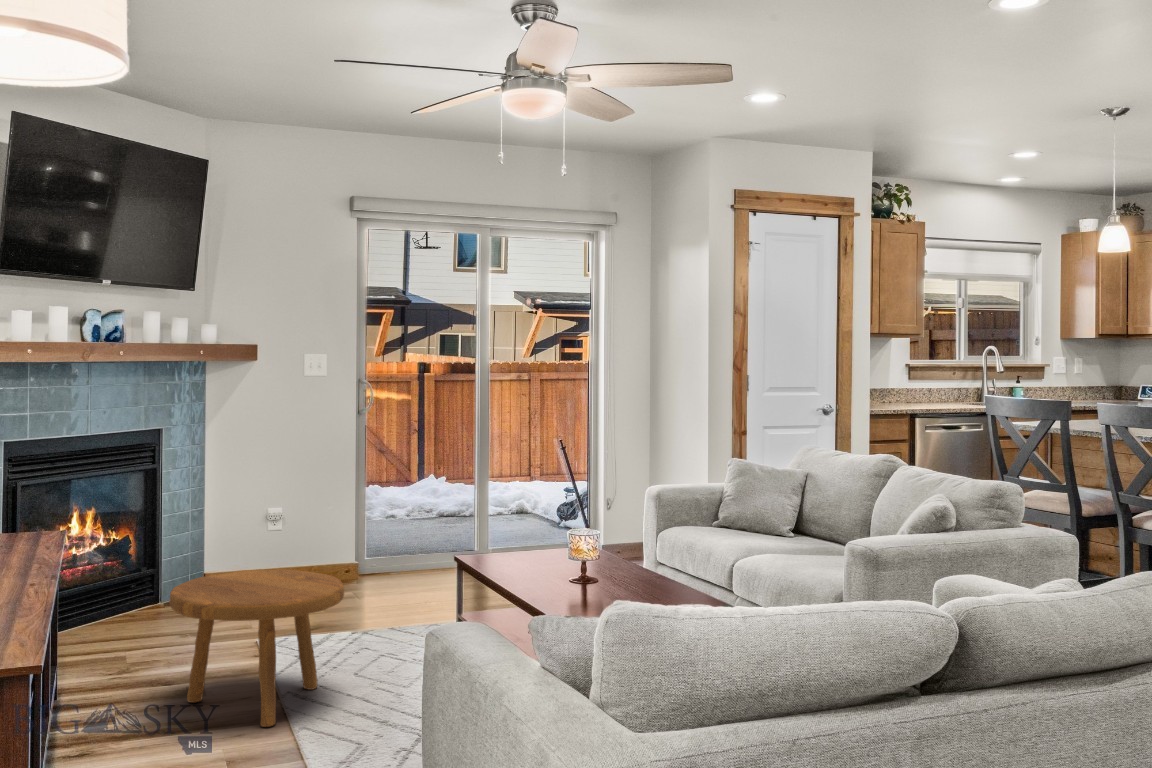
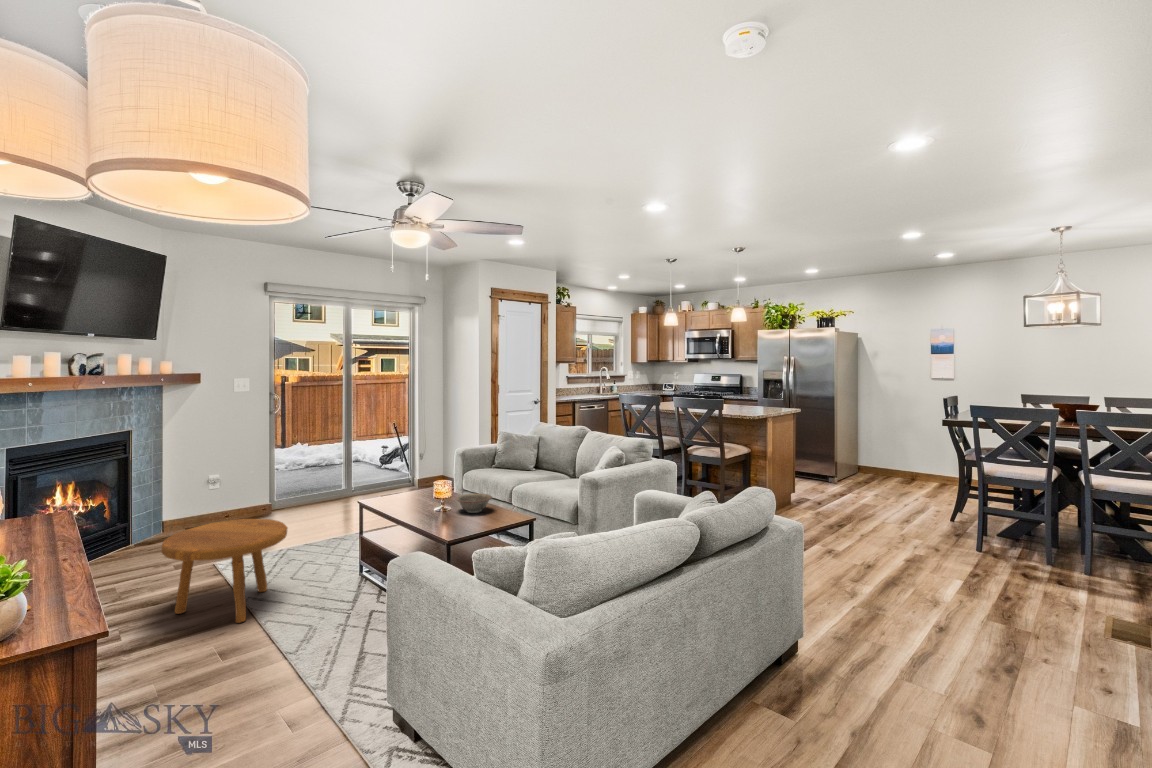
decorative bowl: none [609,559,674,592] -> present [456,493,492,513]

